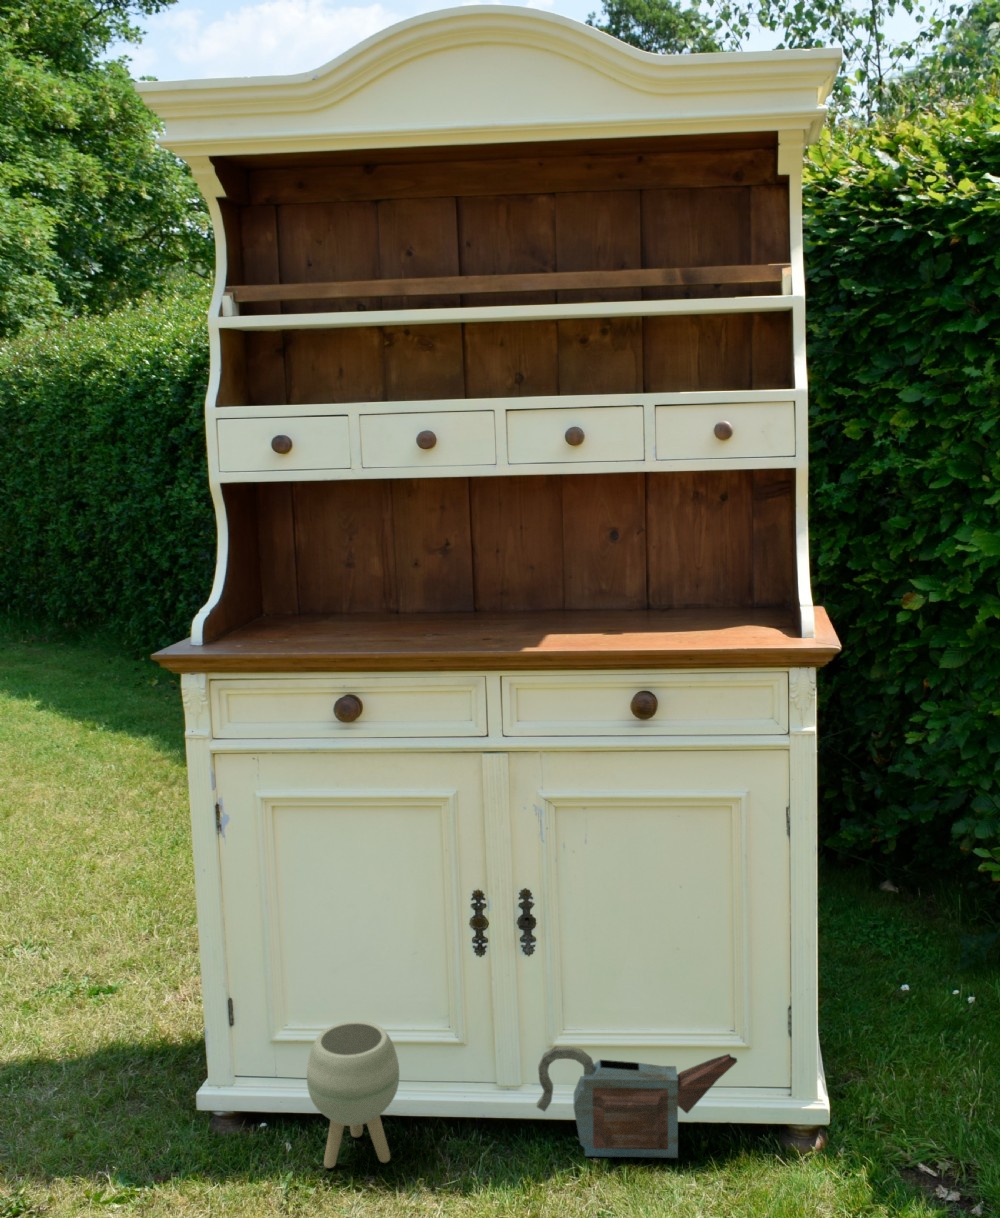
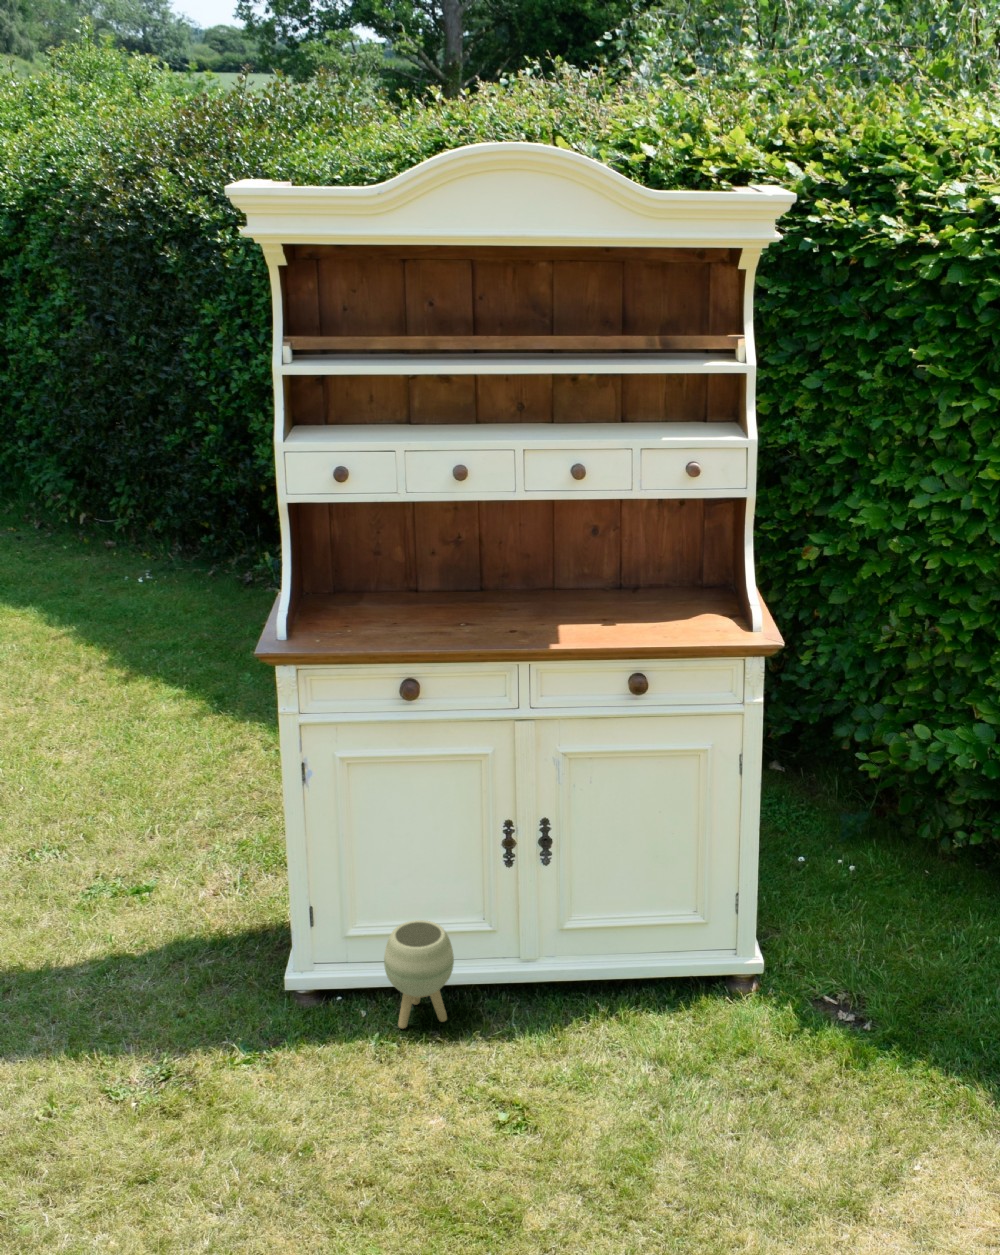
watering can: present [537,1046,737,1158] -> none [554,929,701,1007]

